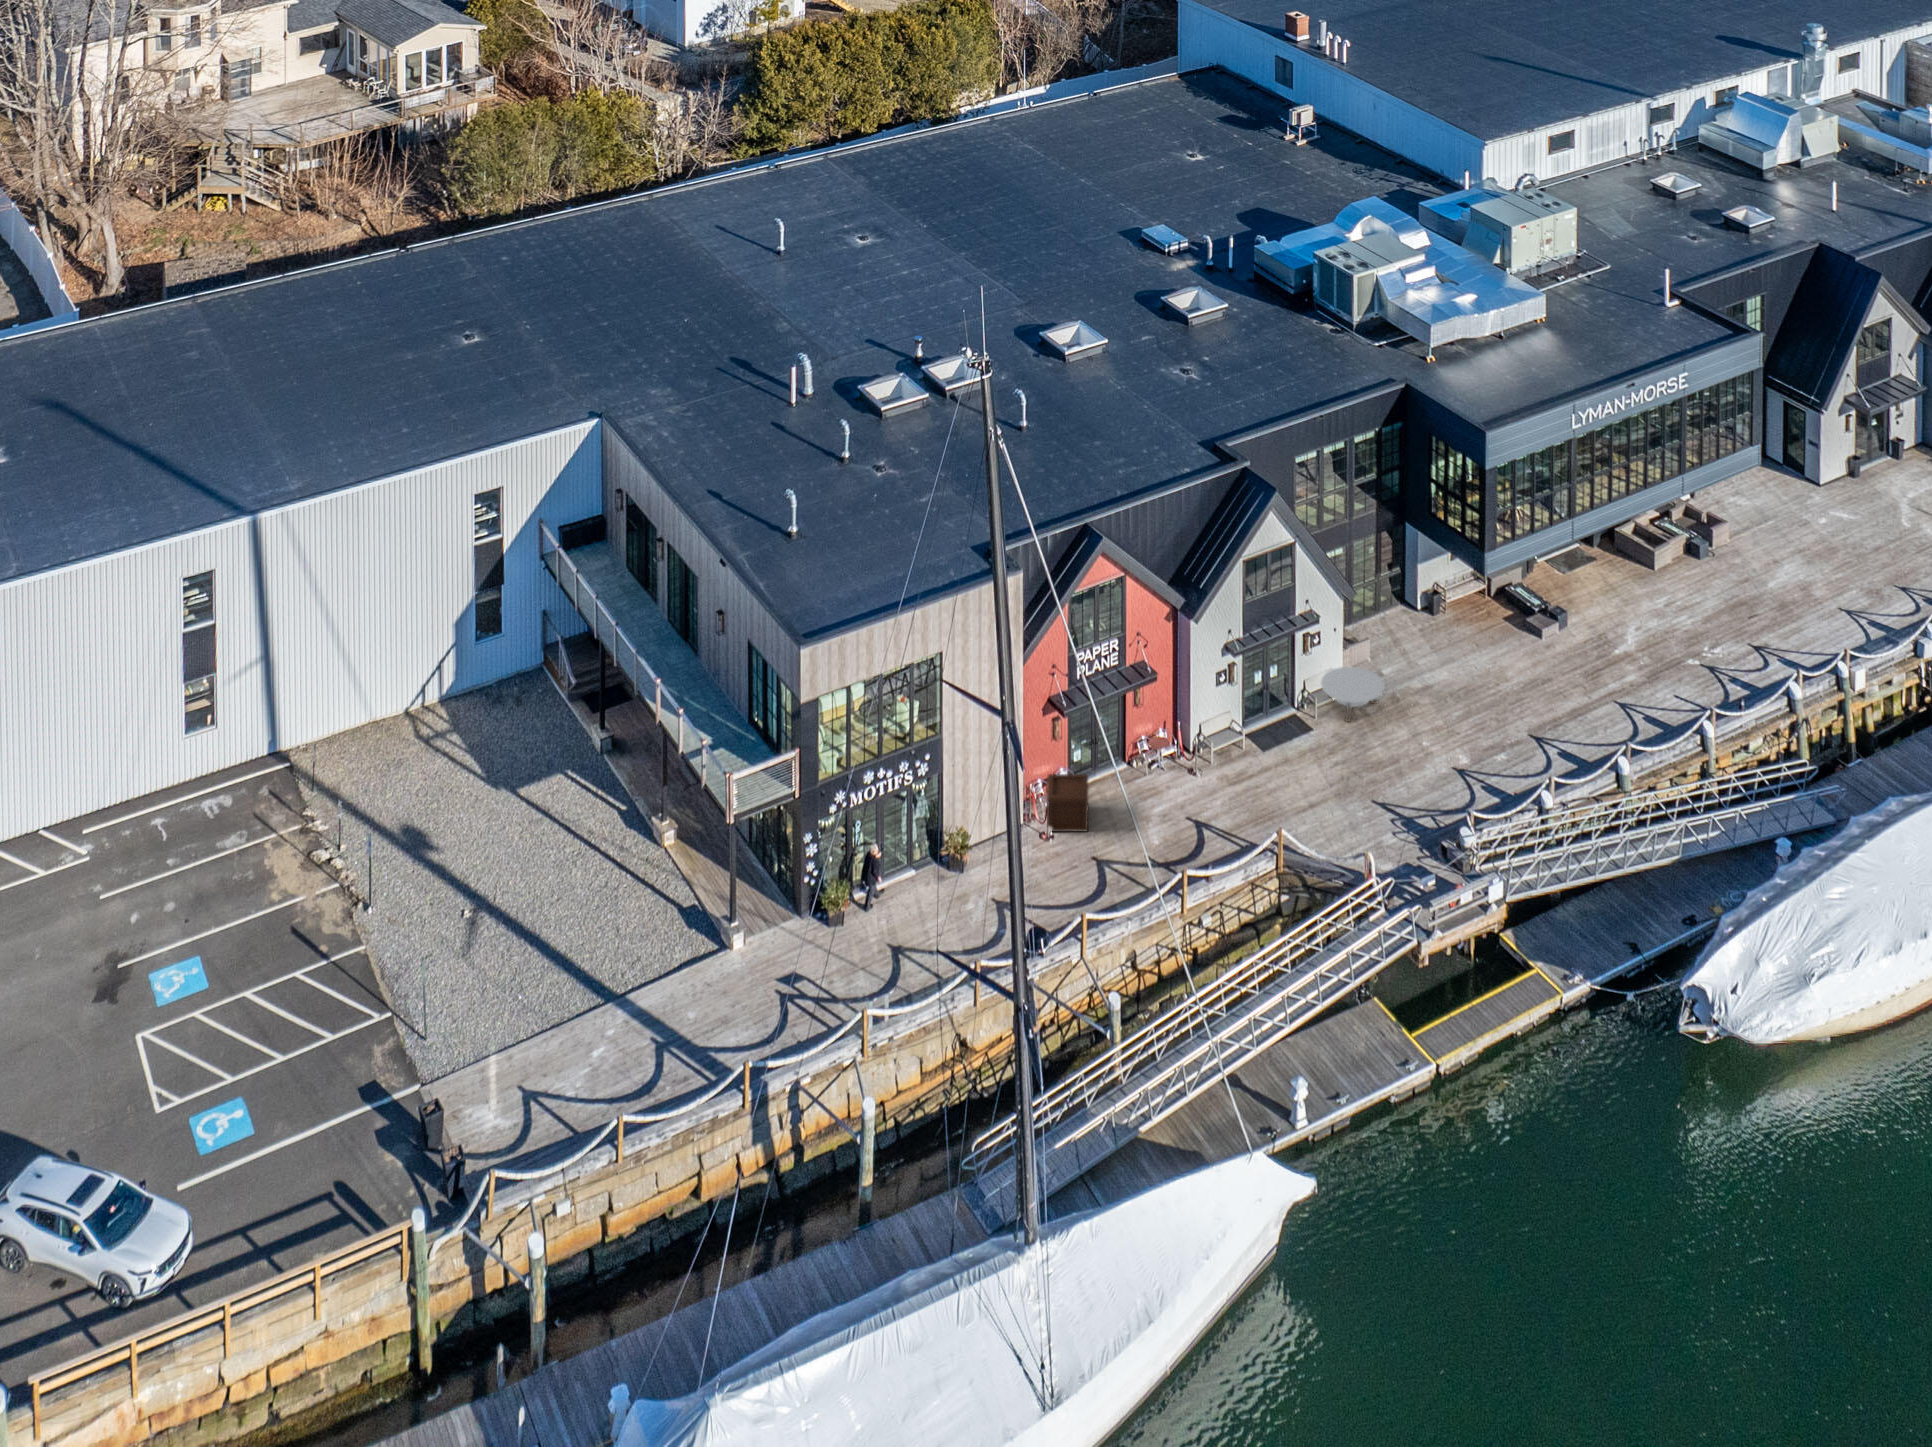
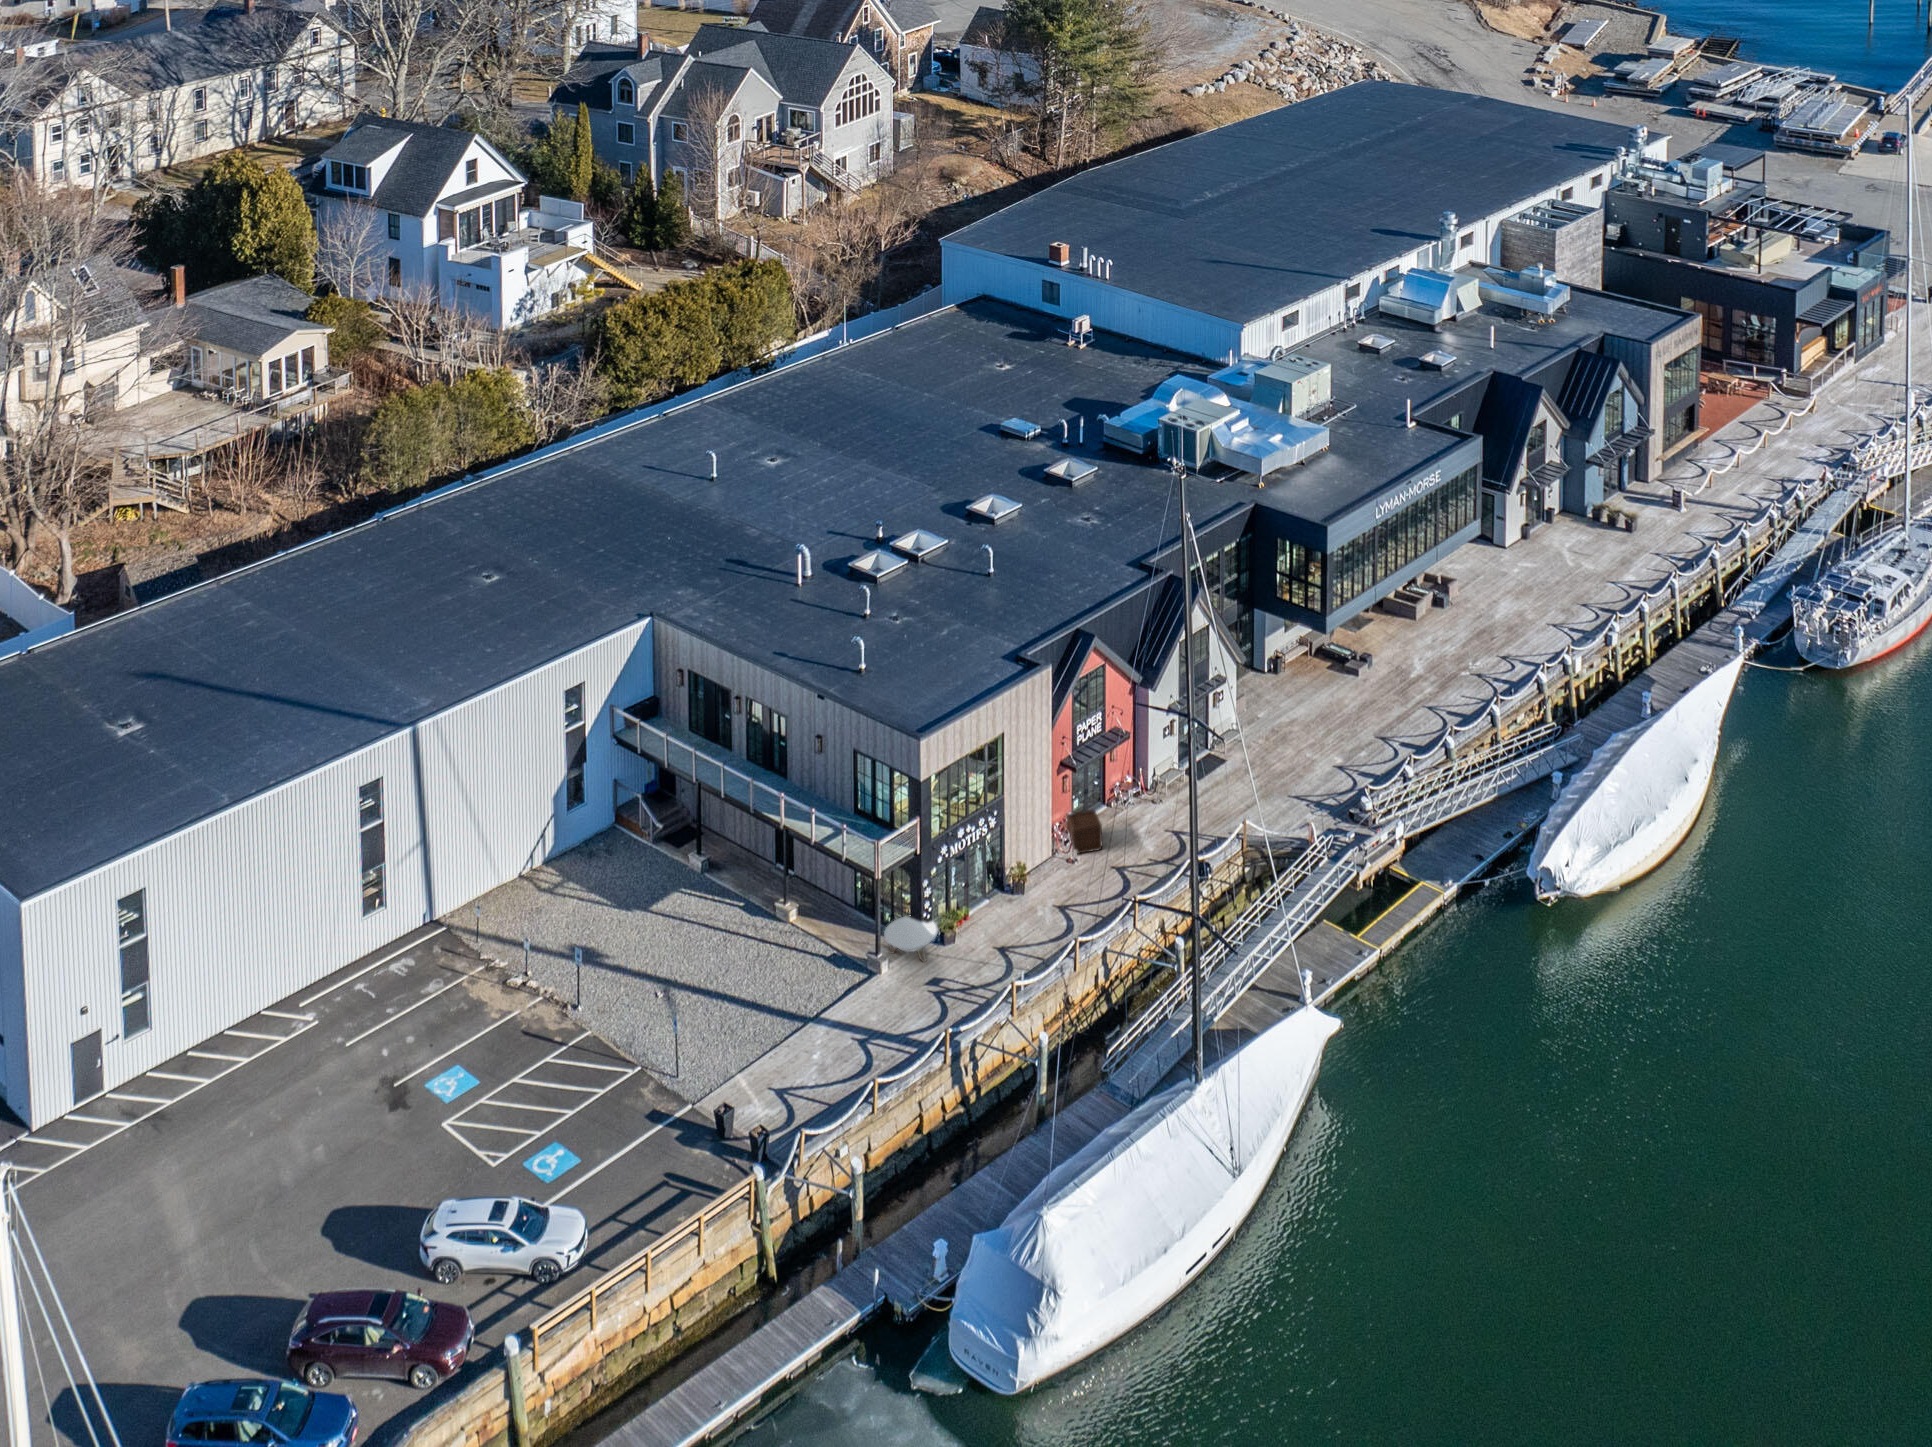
round table: present [1321,667,1384,722] -> present [884,917,938,962]

